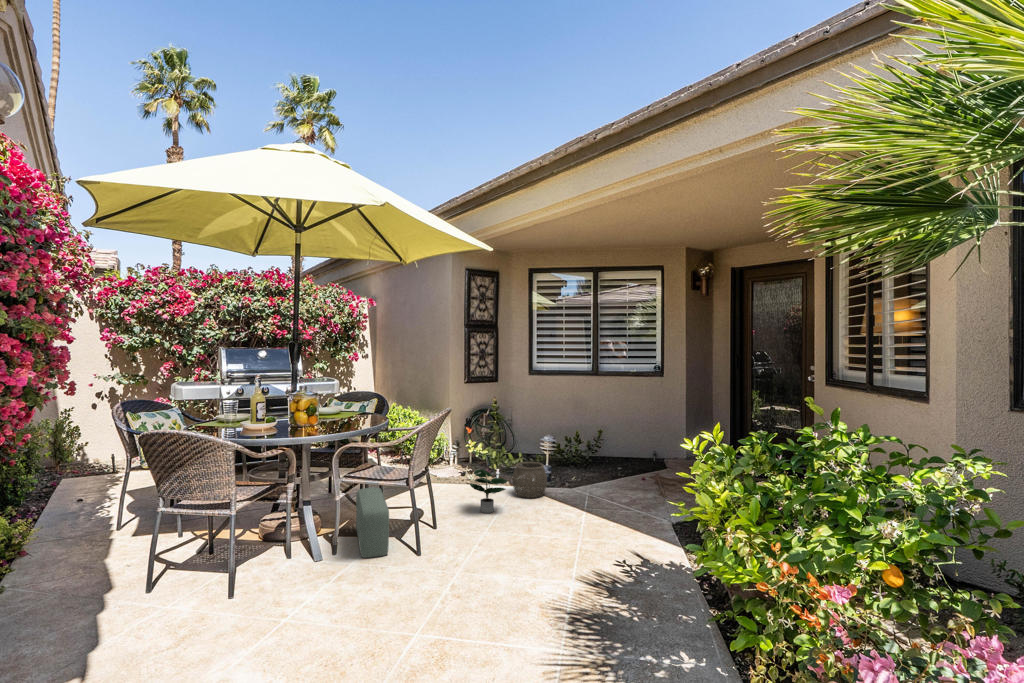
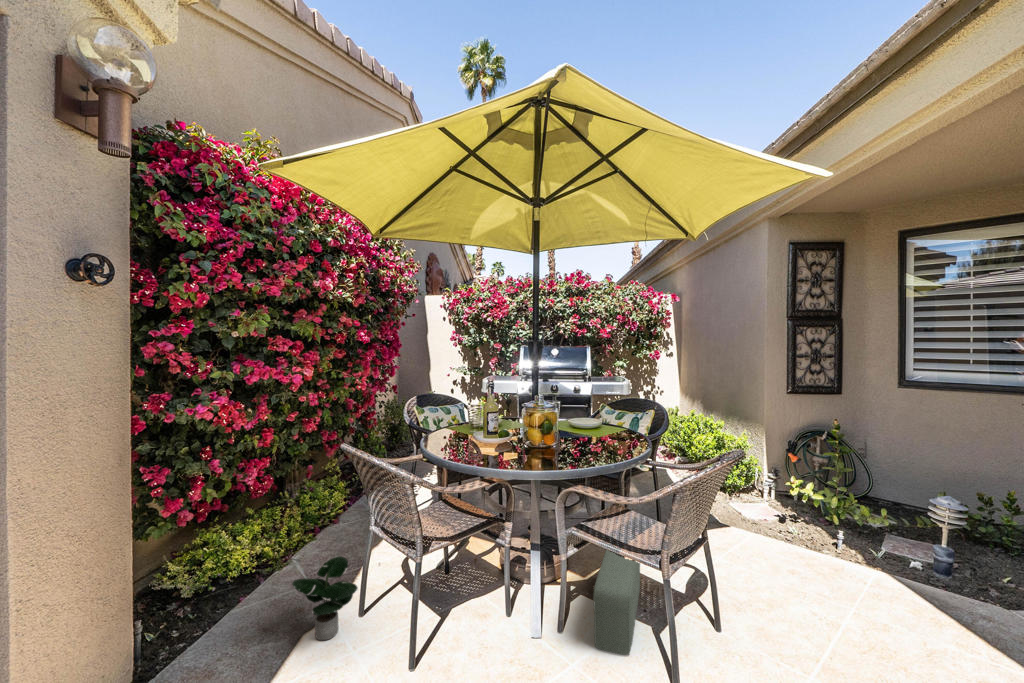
woven basket: present [512,462,547,498] -> none [860,536,935,607]
potted plant: present [470,469,508,513] -> present [292,556,358,640]

